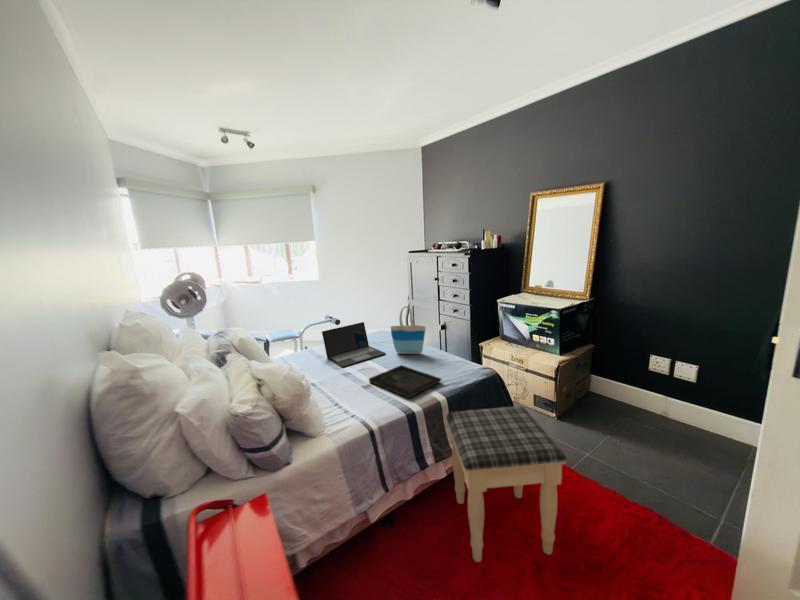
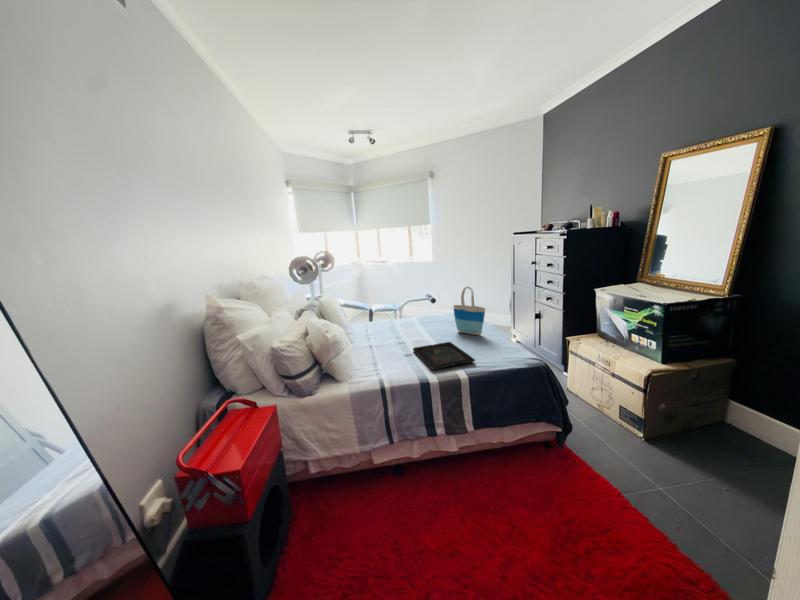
laptop: present [322,322,386,367] -> none [396,299,448,336]
footstool: present [446,406,566,562] -> none [440,391,552,562]

